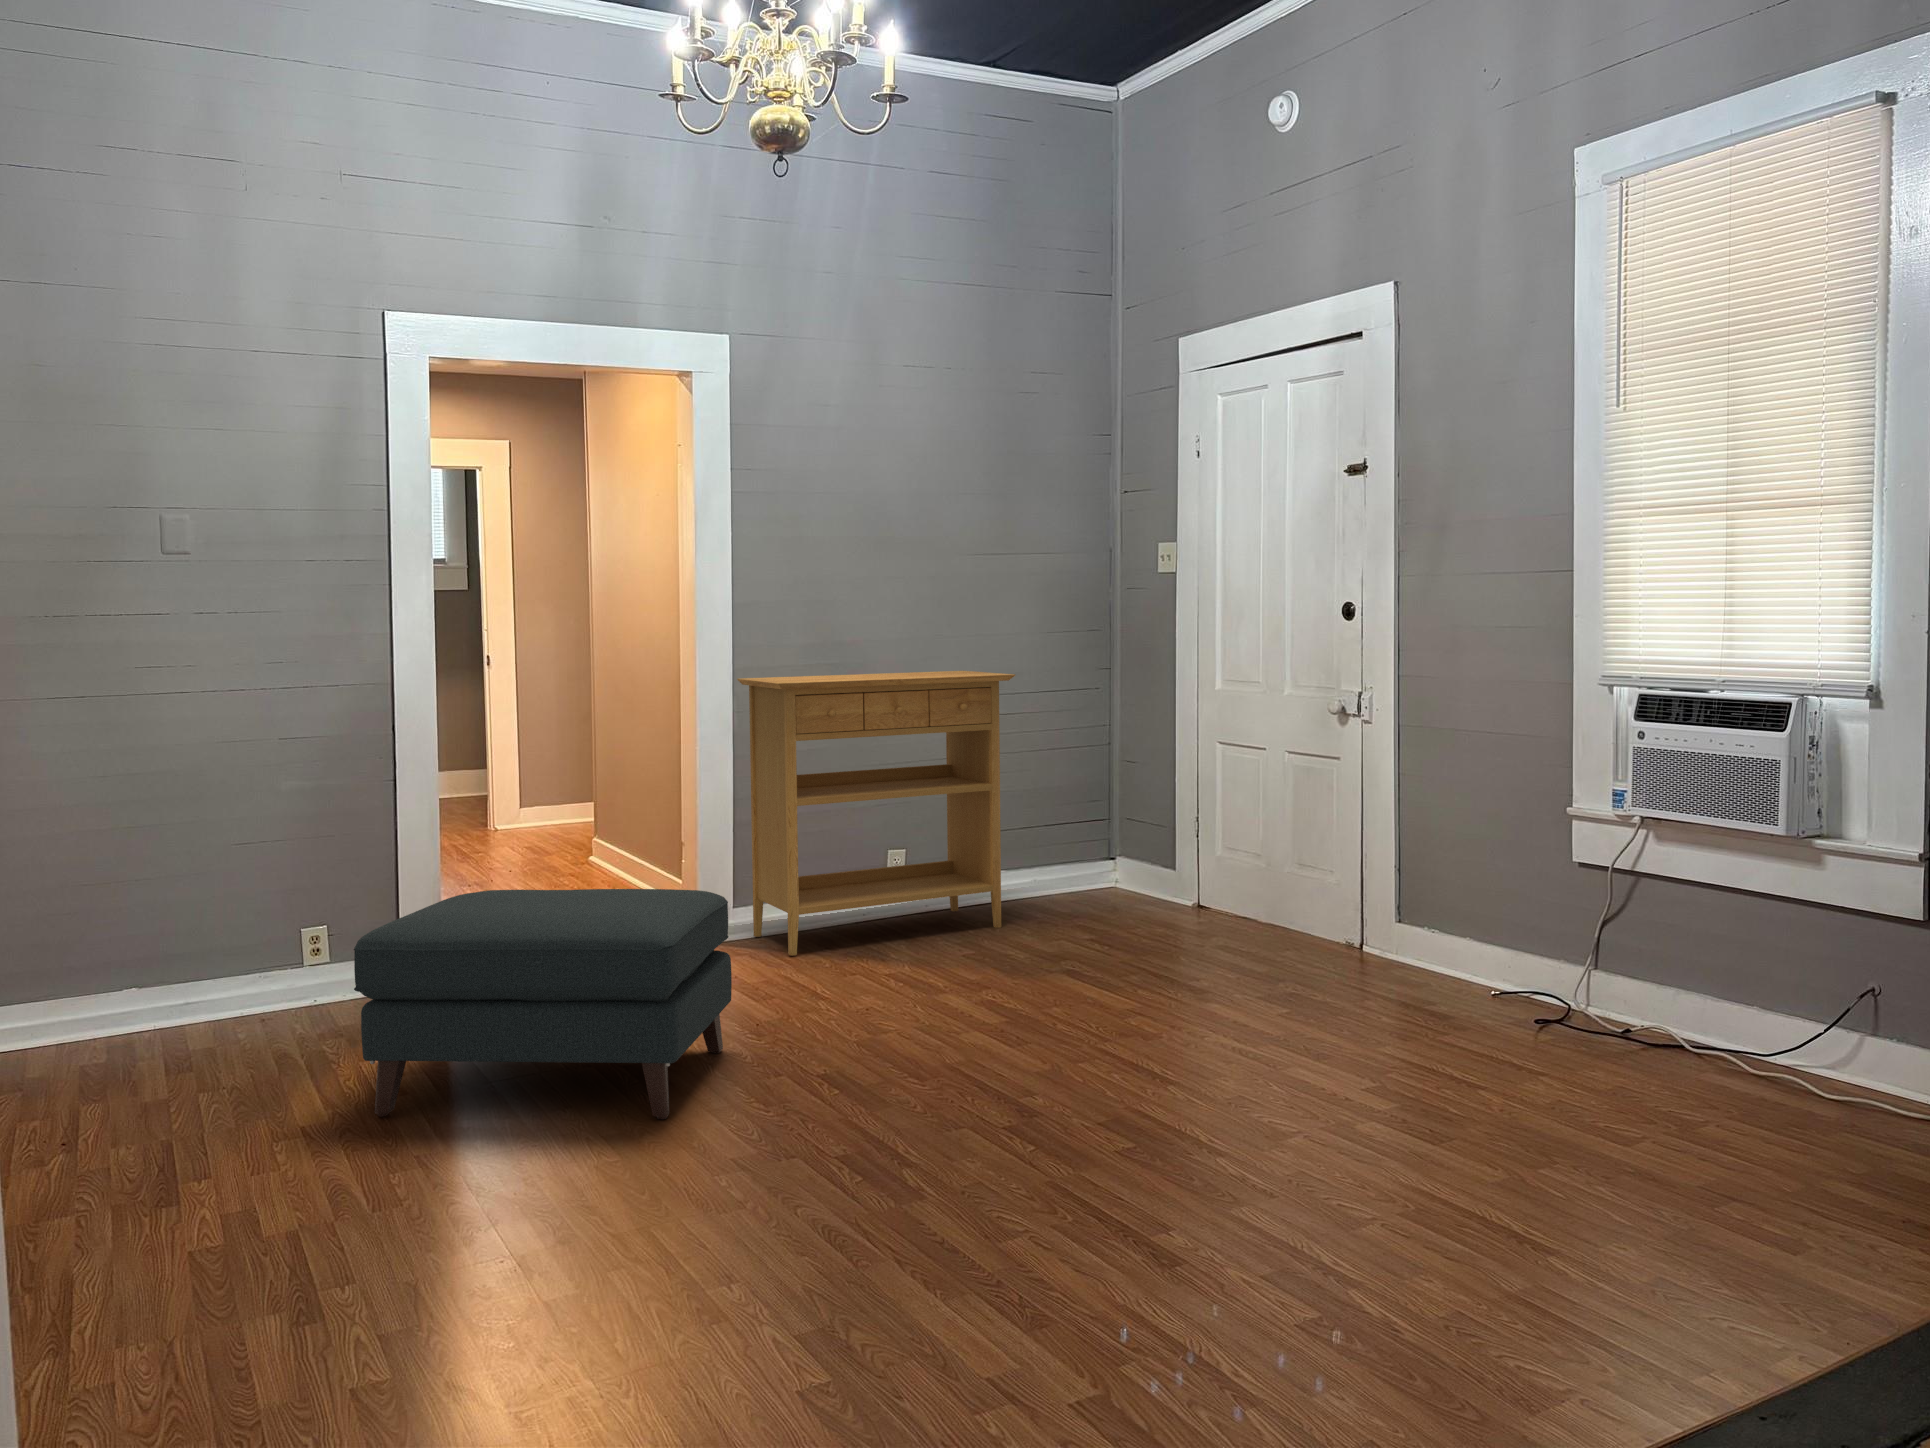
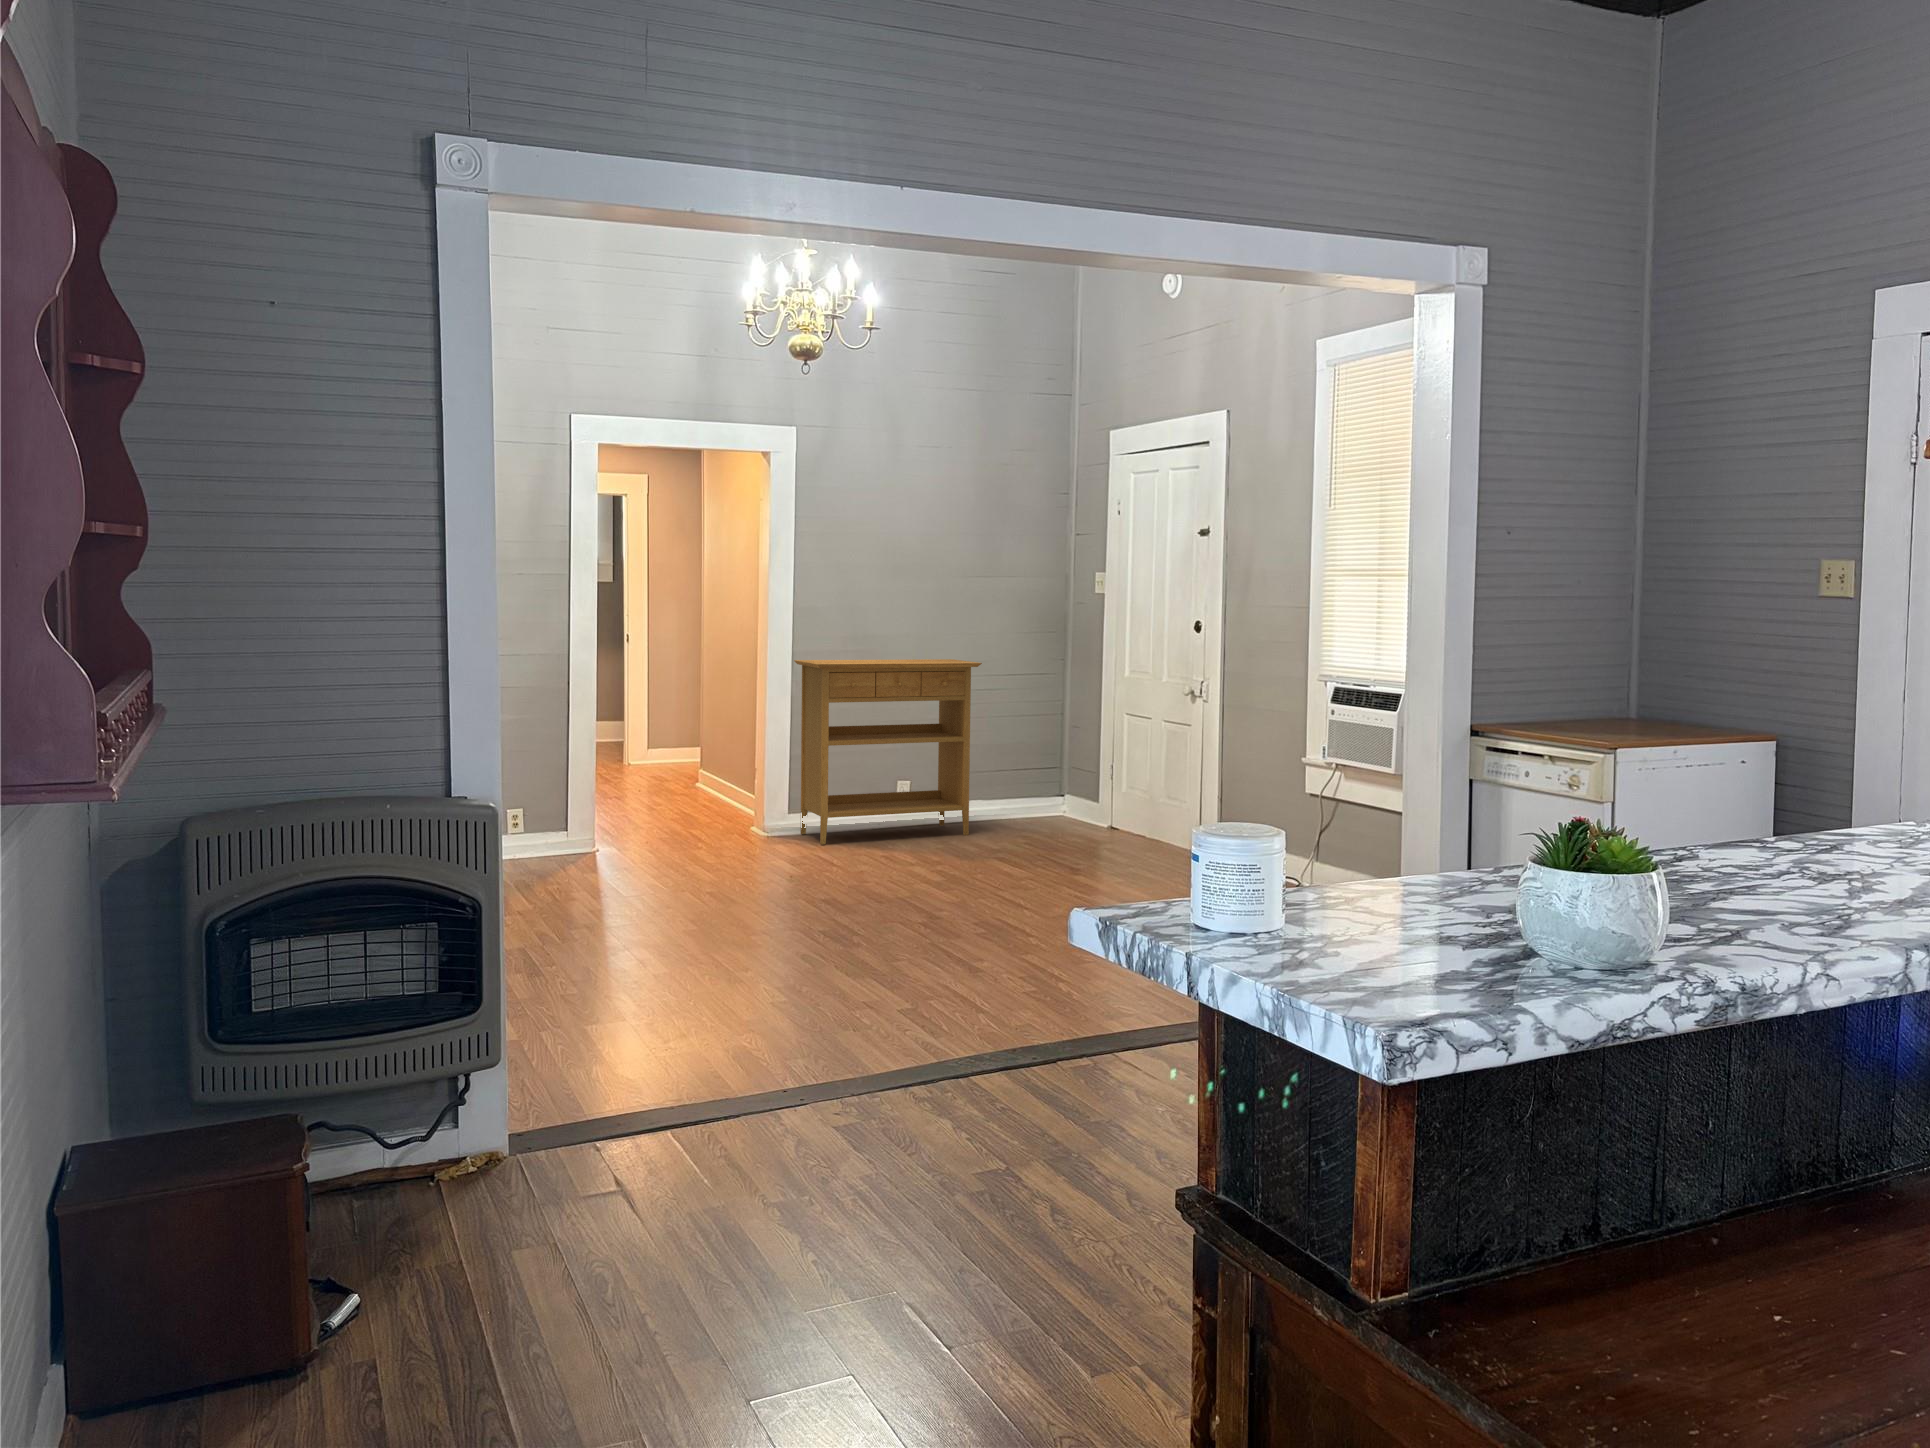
ottoman: present [354,889,732,1119] -> none [552,784,772,913]

